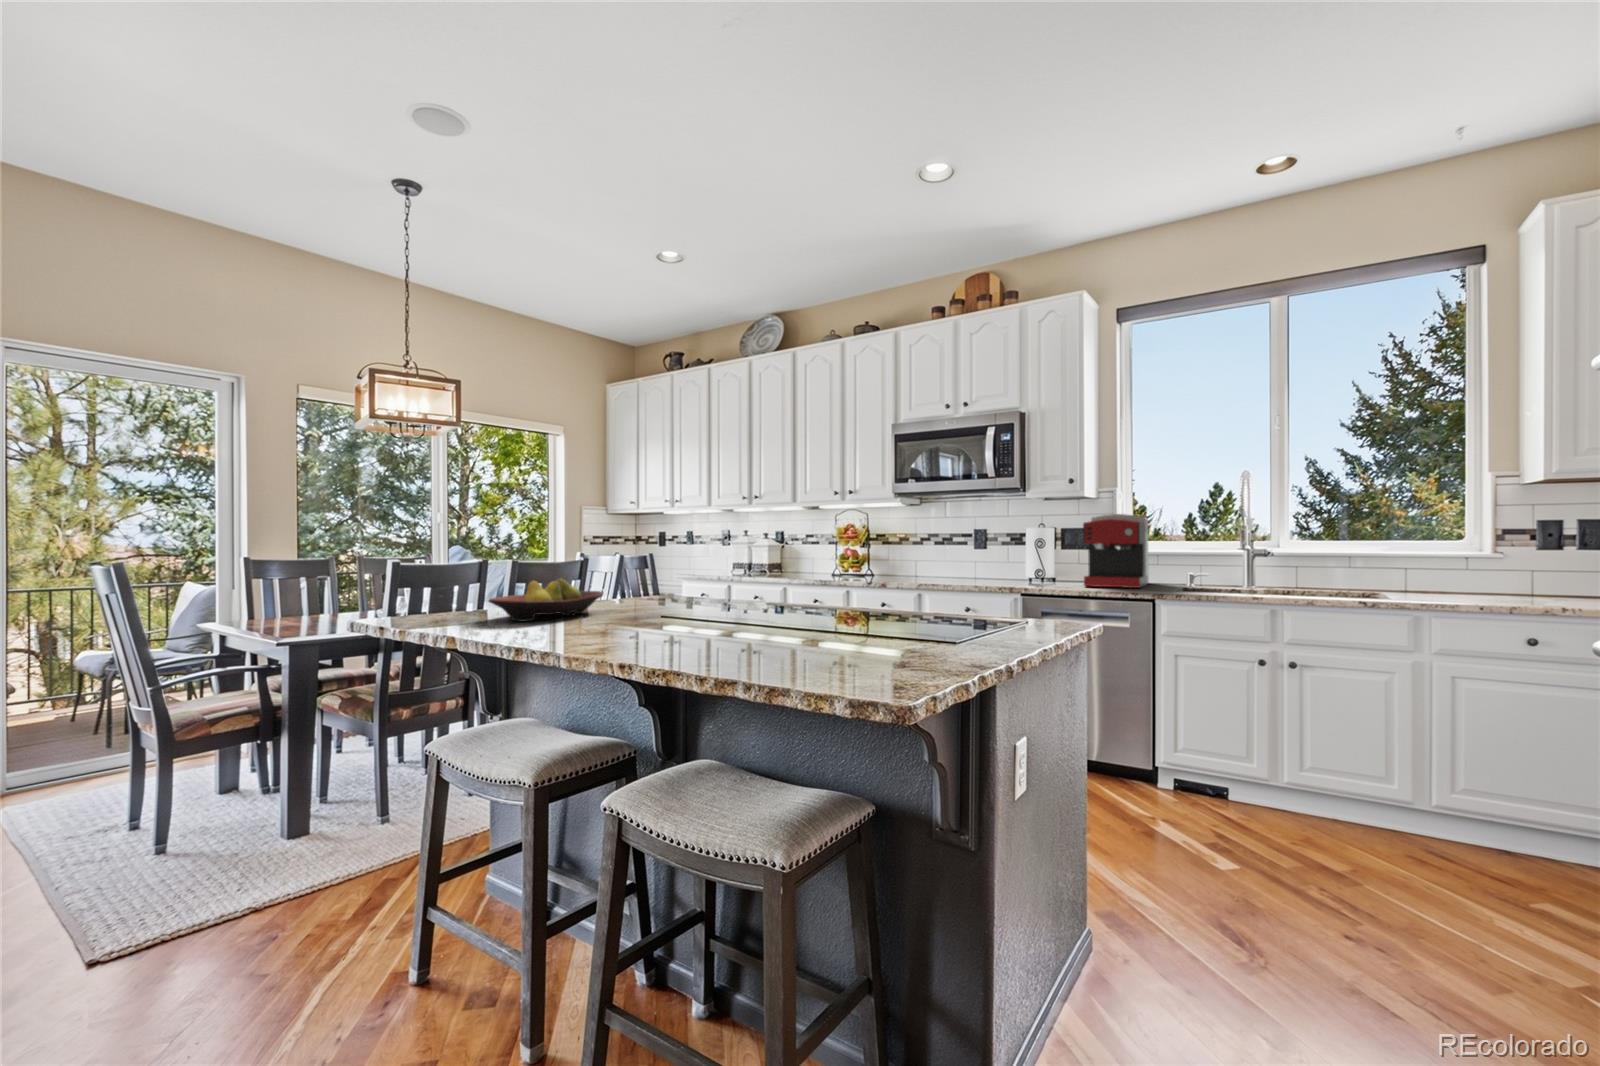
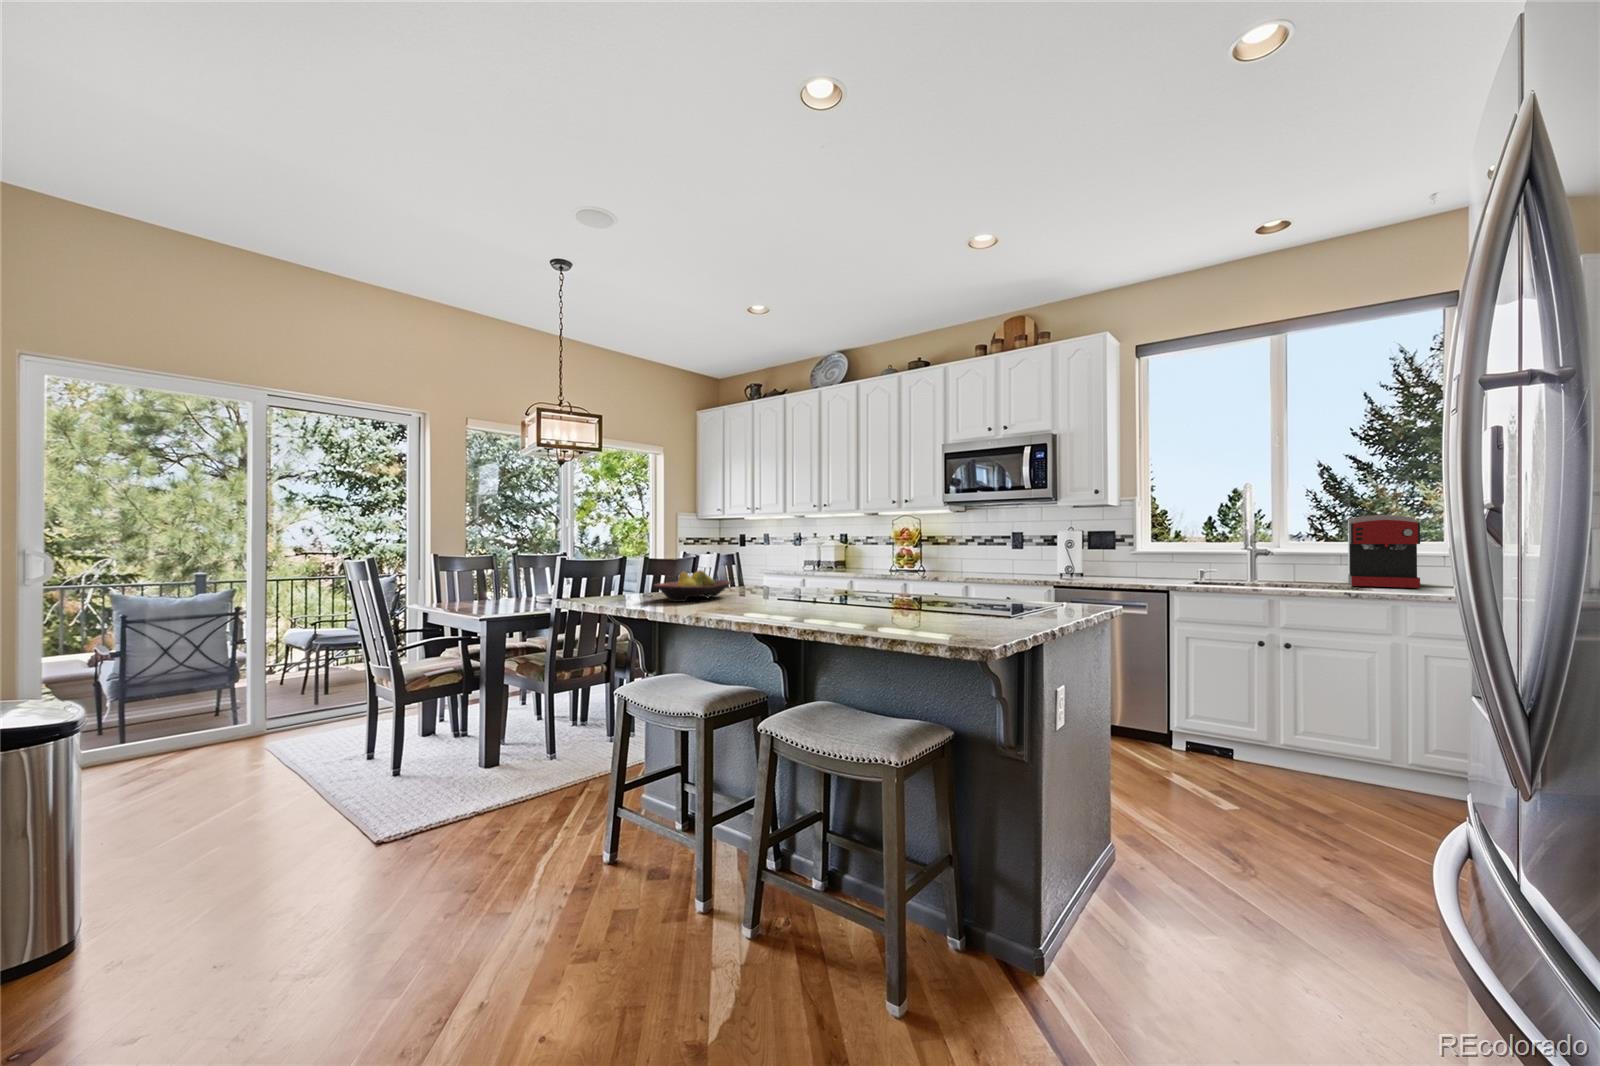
coffee maker: present [1083,514,1148,588] -> present [1348,515,1420,588]

